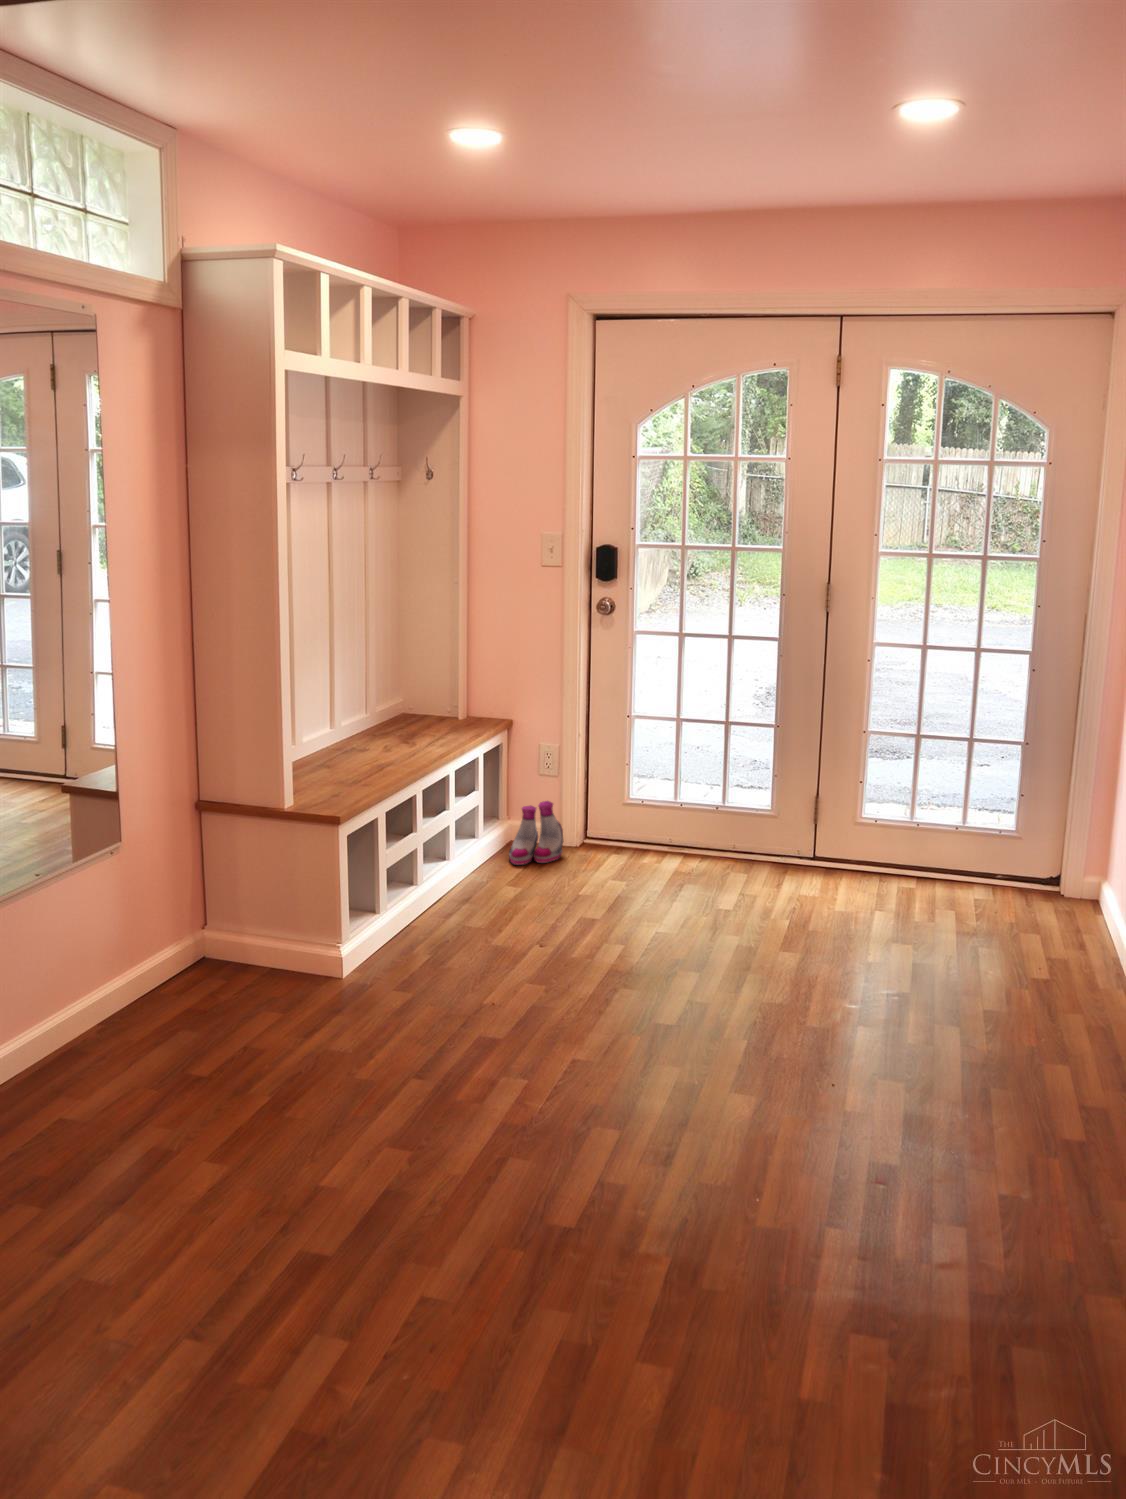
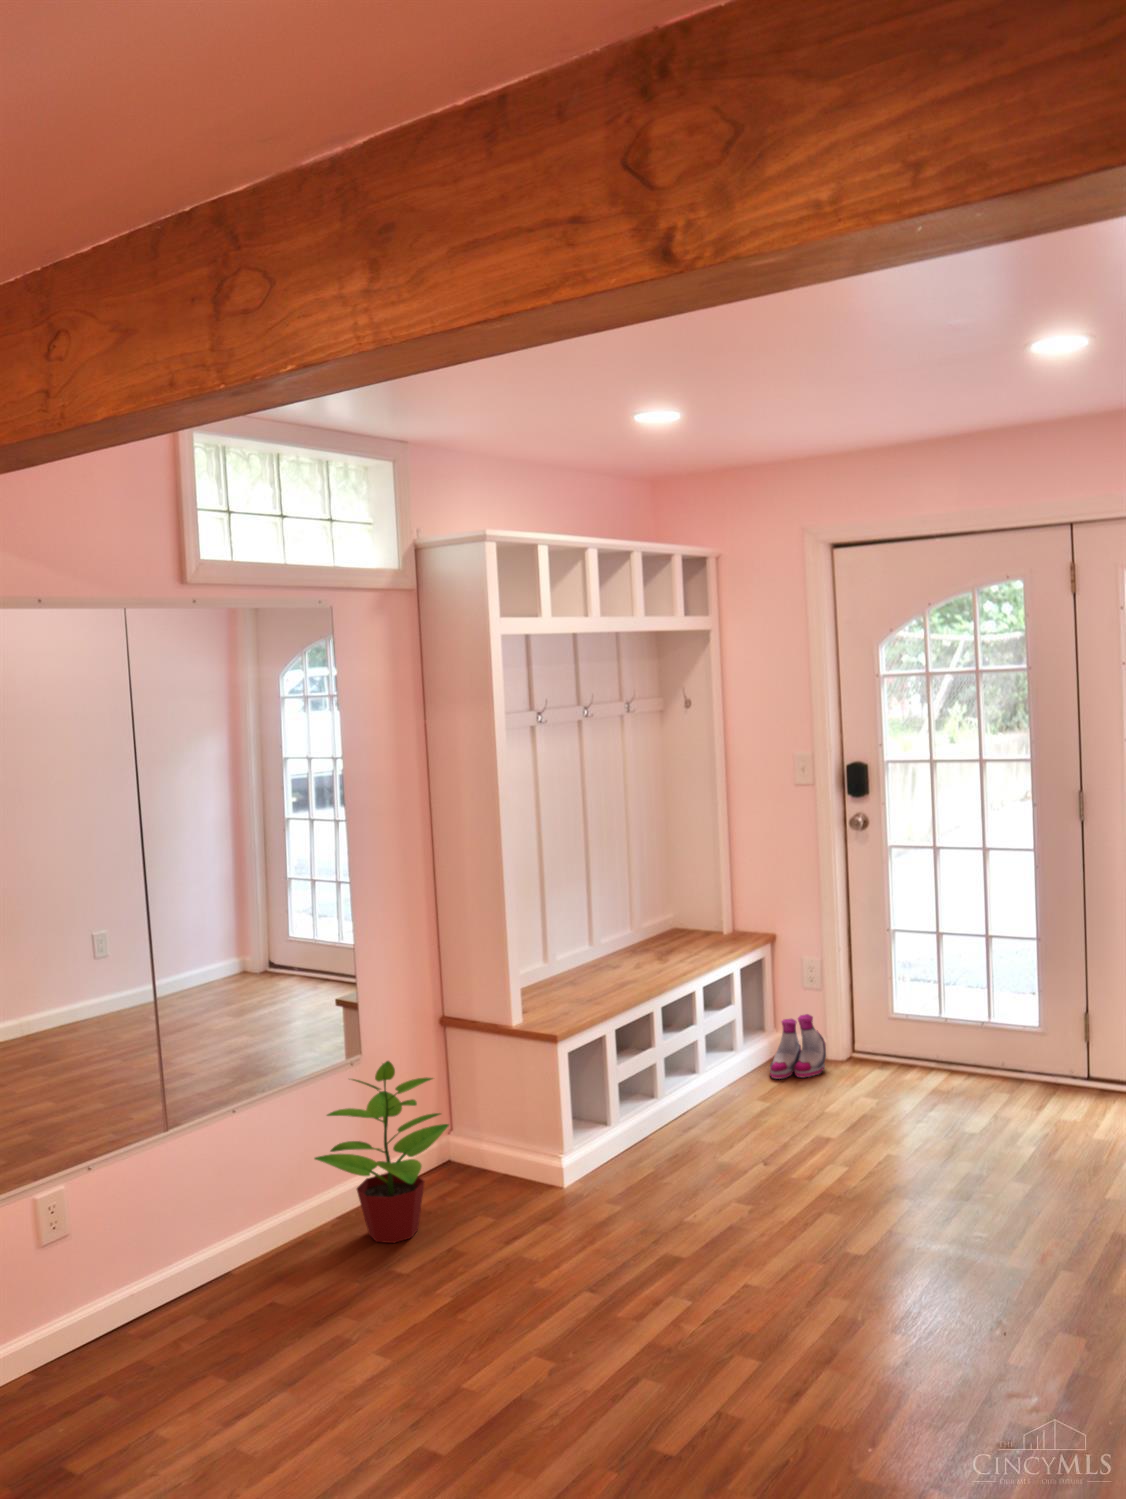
potted plant: none [76,850,230,1046] -> present [315,1061,449,1243]

